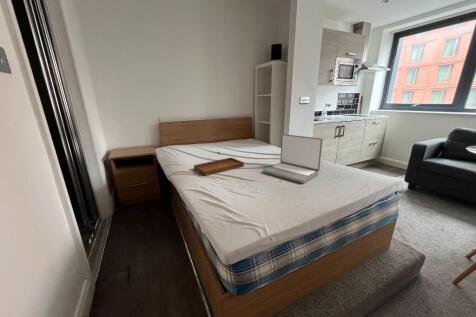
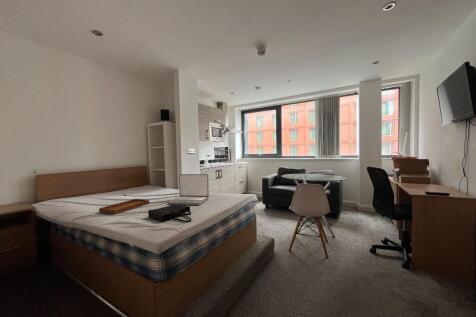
tote bag: none [233,178,287,218] -> present [148,204,191,222]

